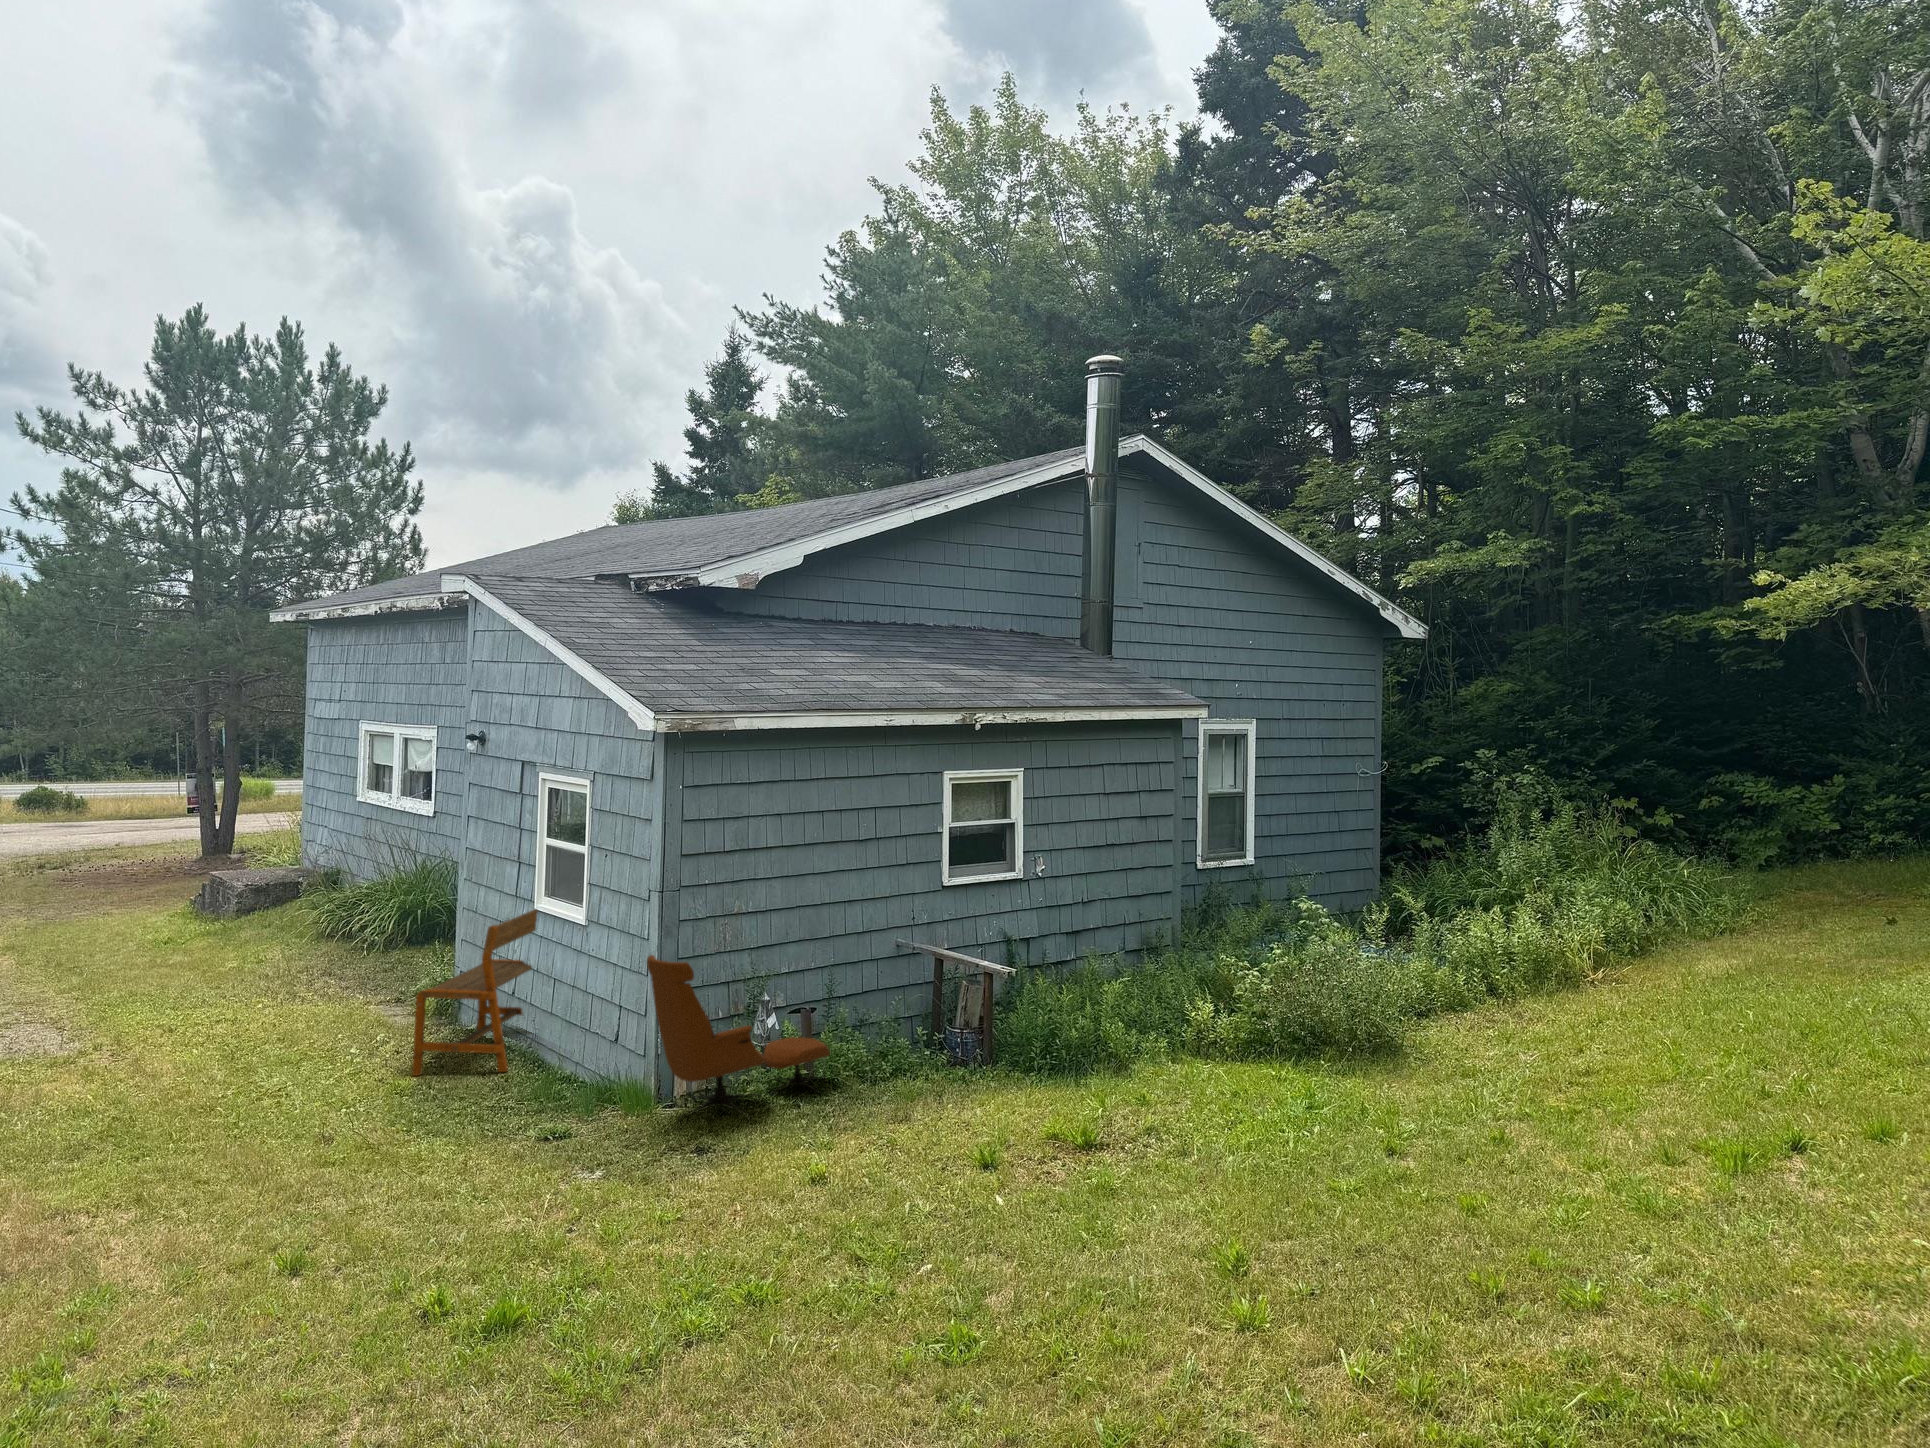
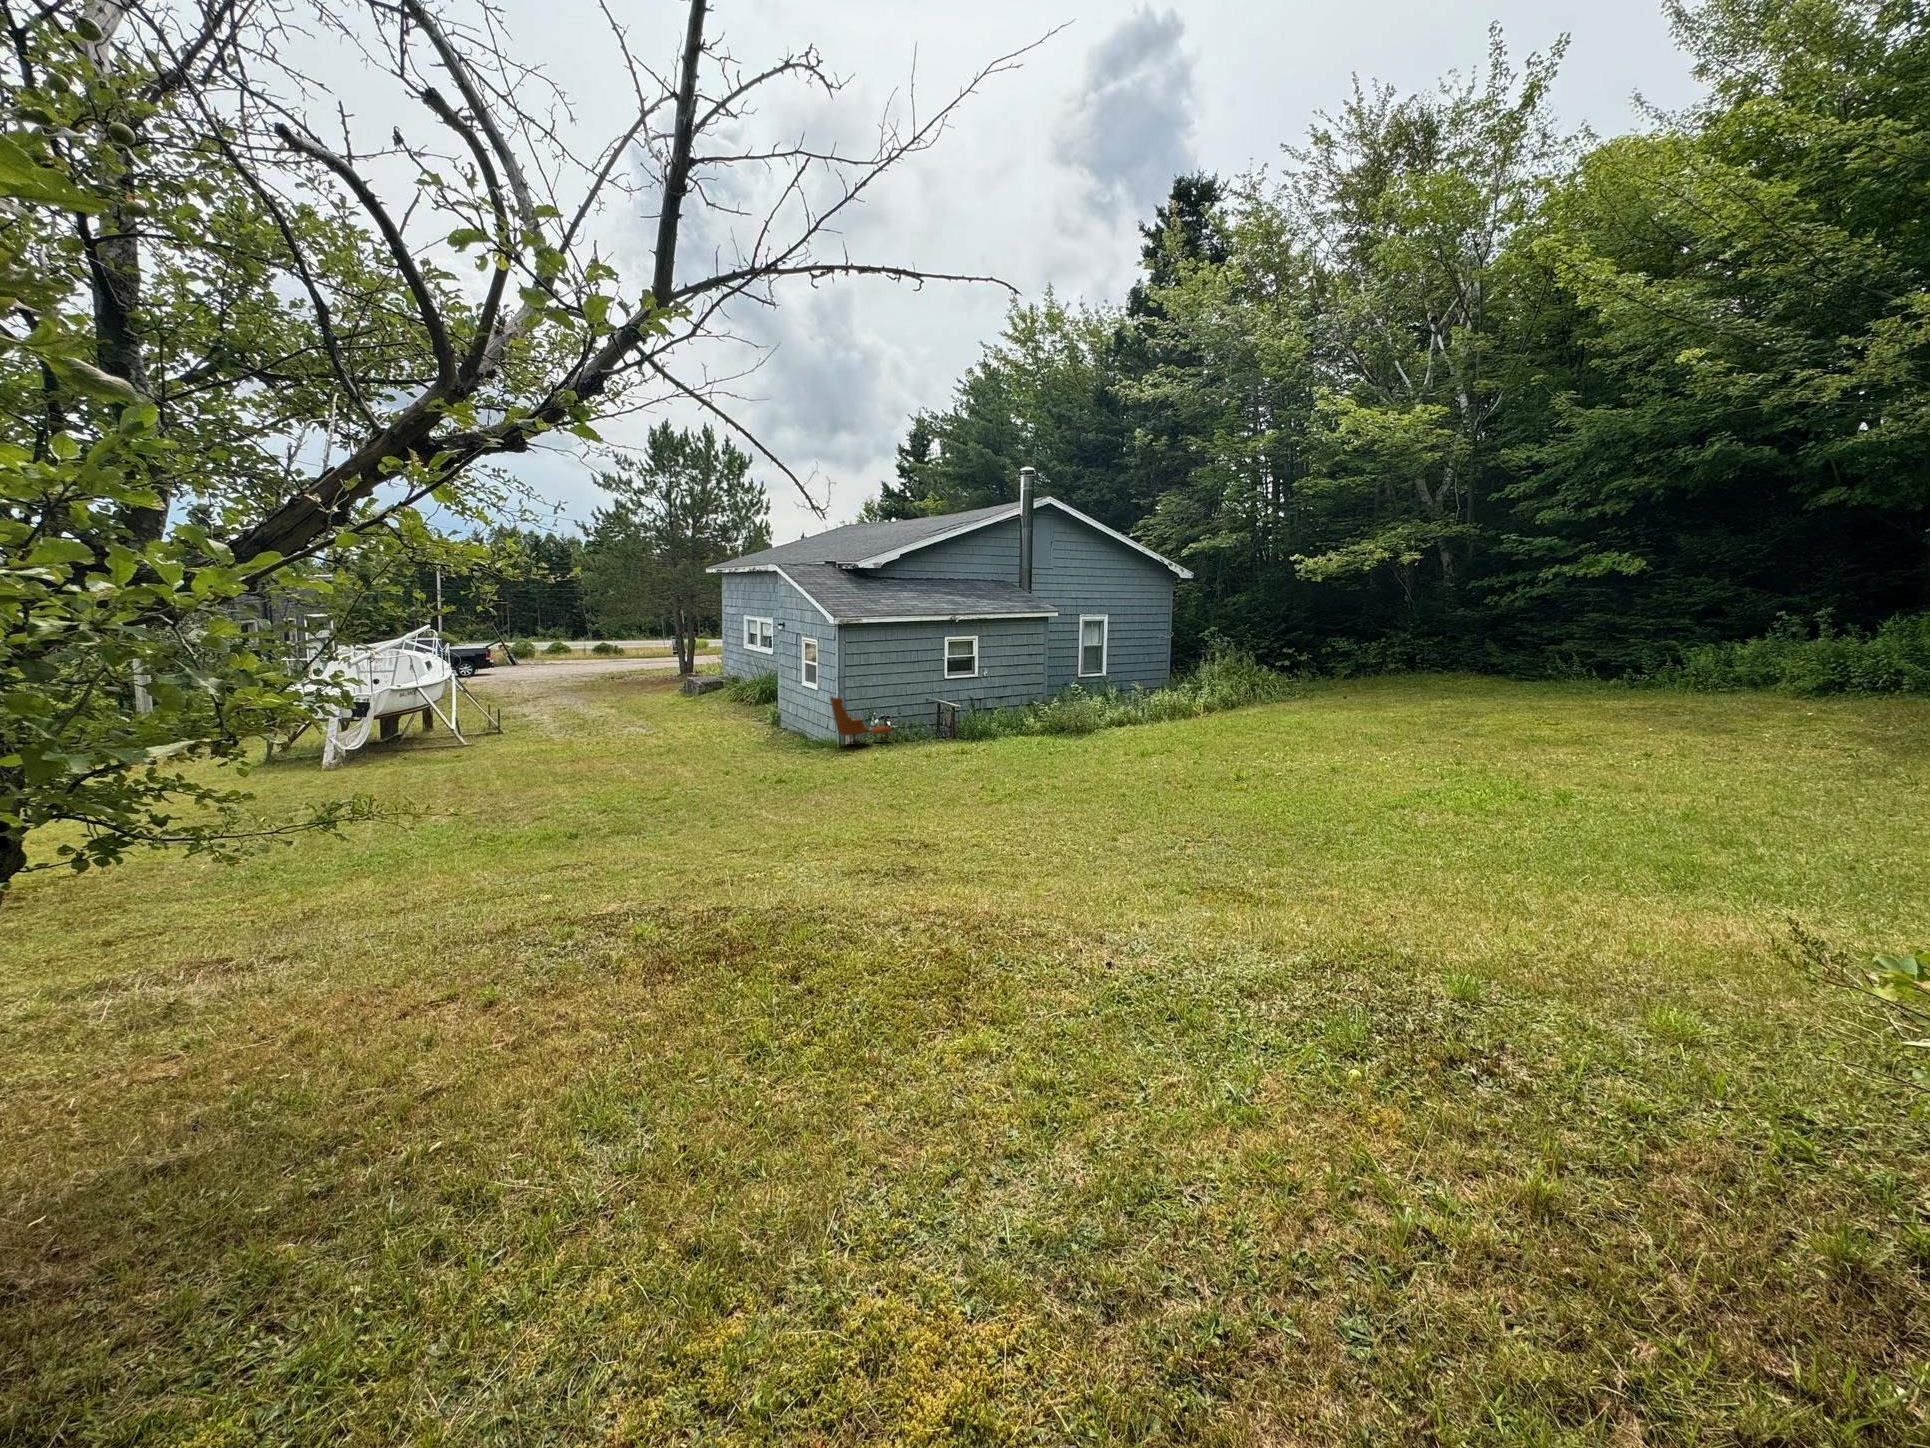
bench: present [412,909,538,1076] -> none [762,683,811,738]

